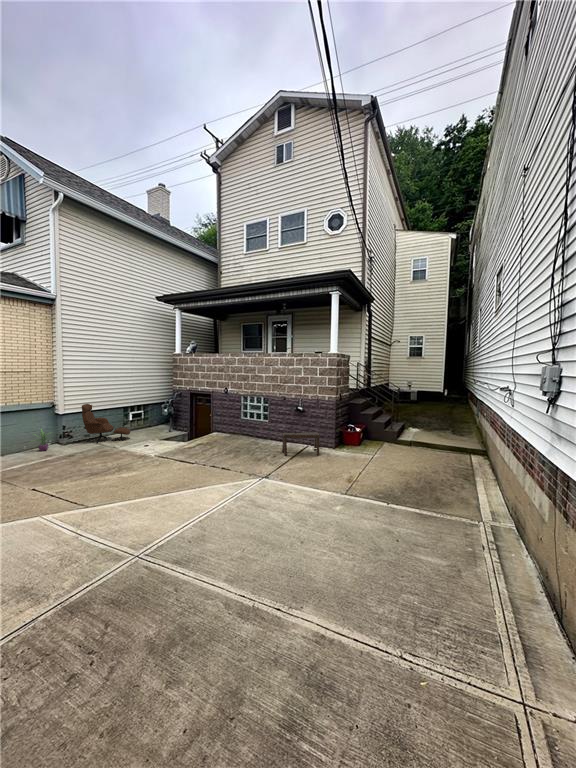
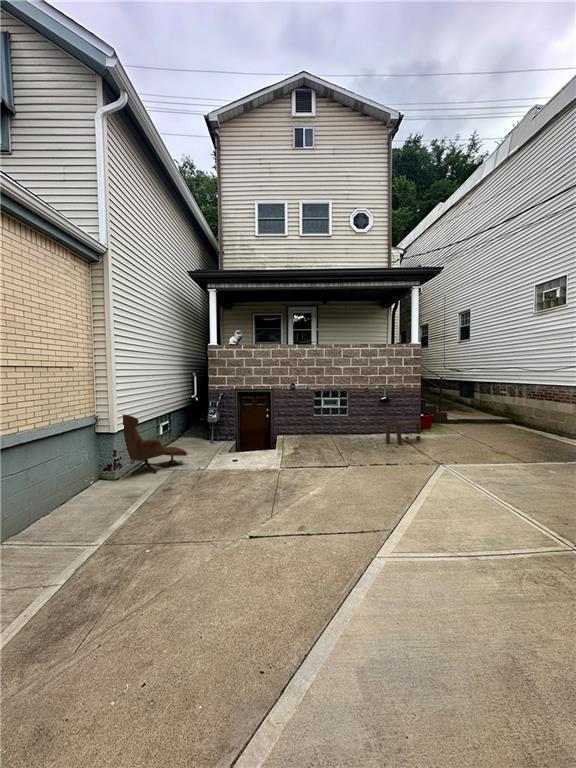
decorative plant: present [38,429,48,451] -> none [78,456,128,497]

